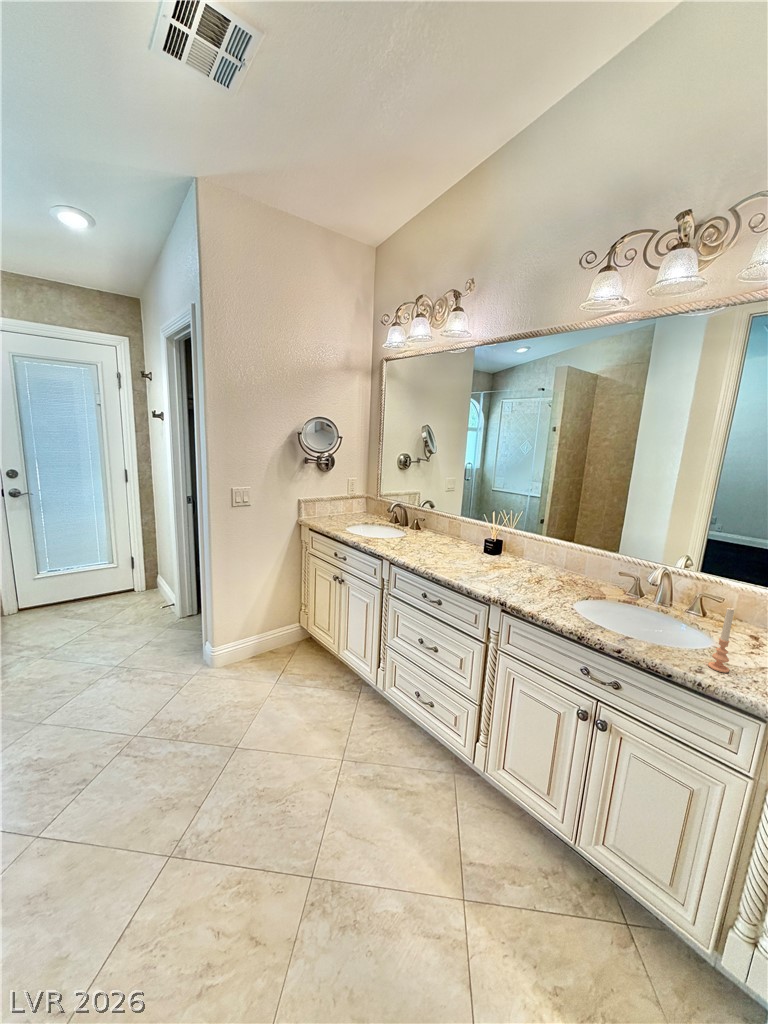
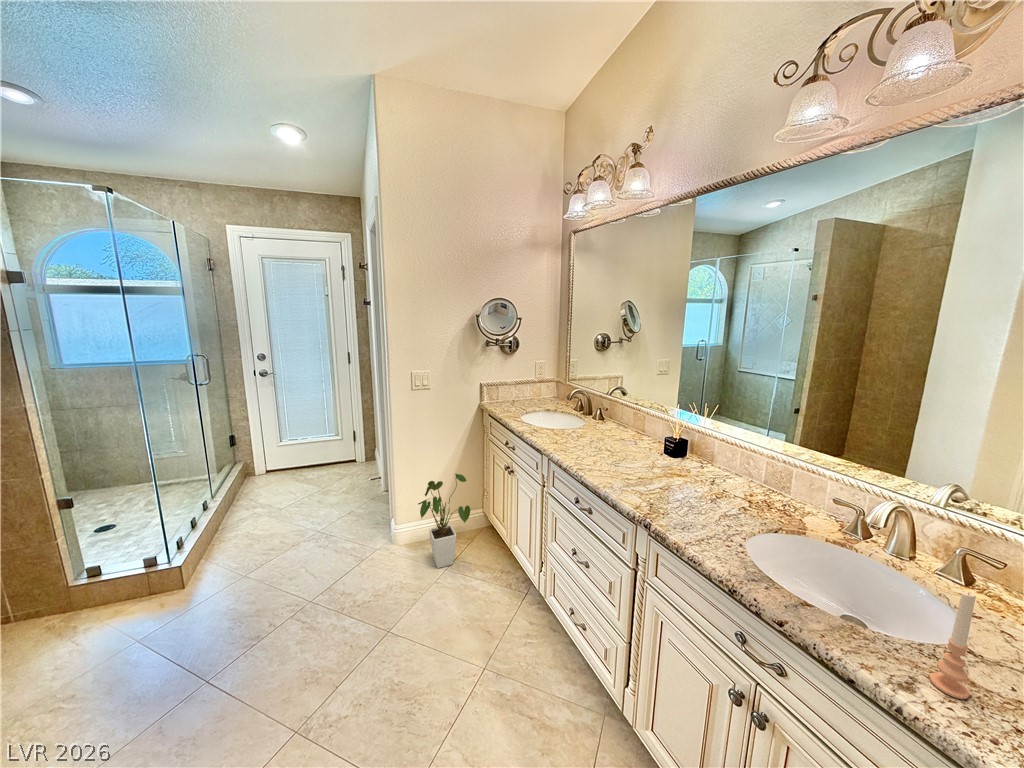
house plant: none [242,588,302,682] -> present [418,474,470,568]

